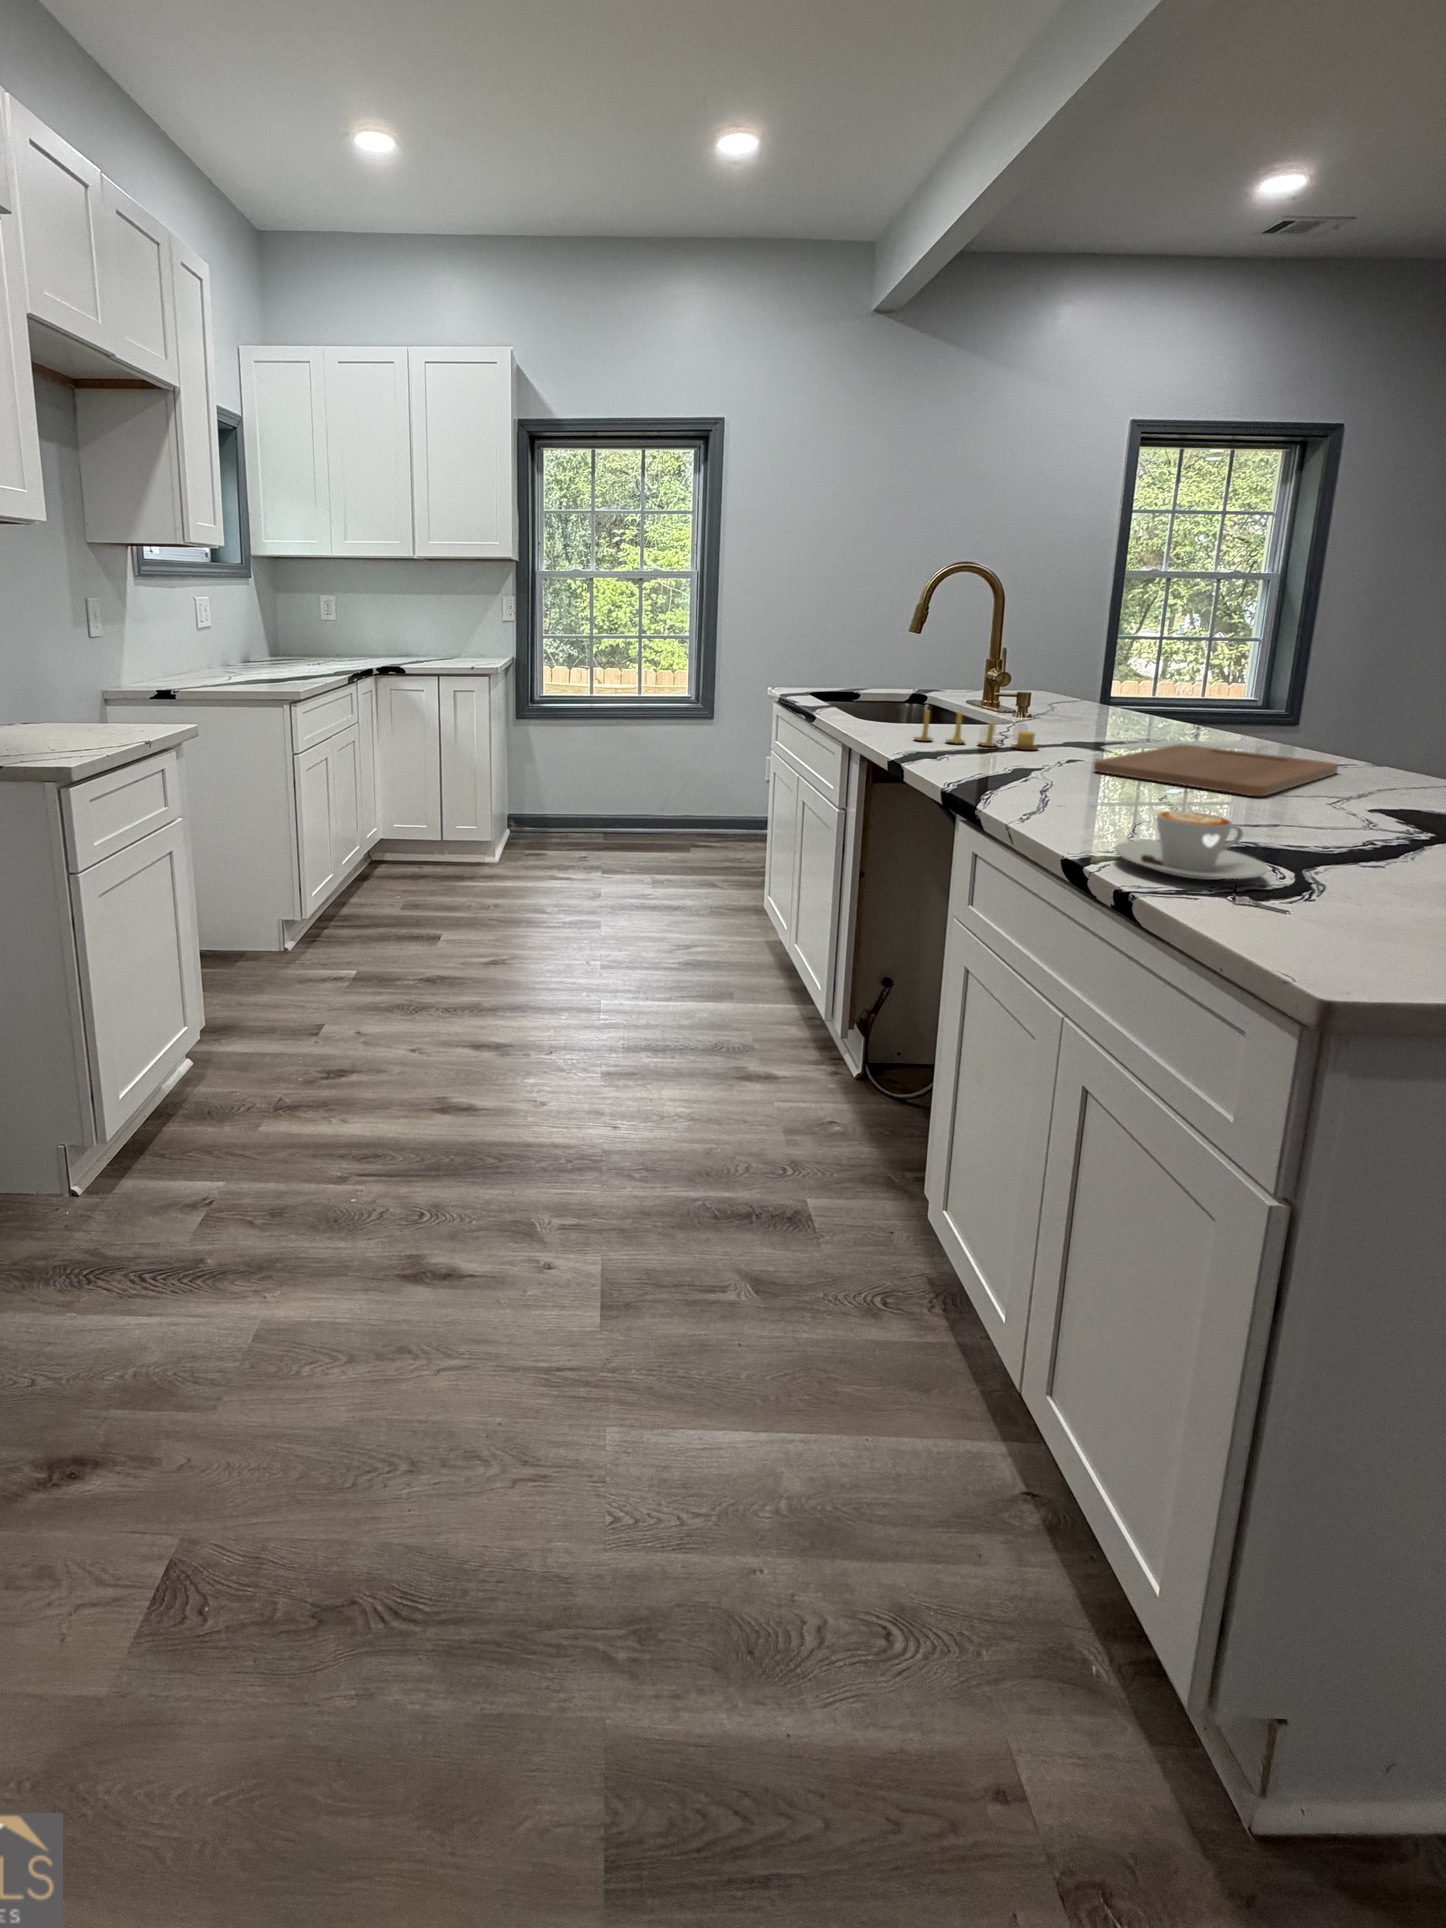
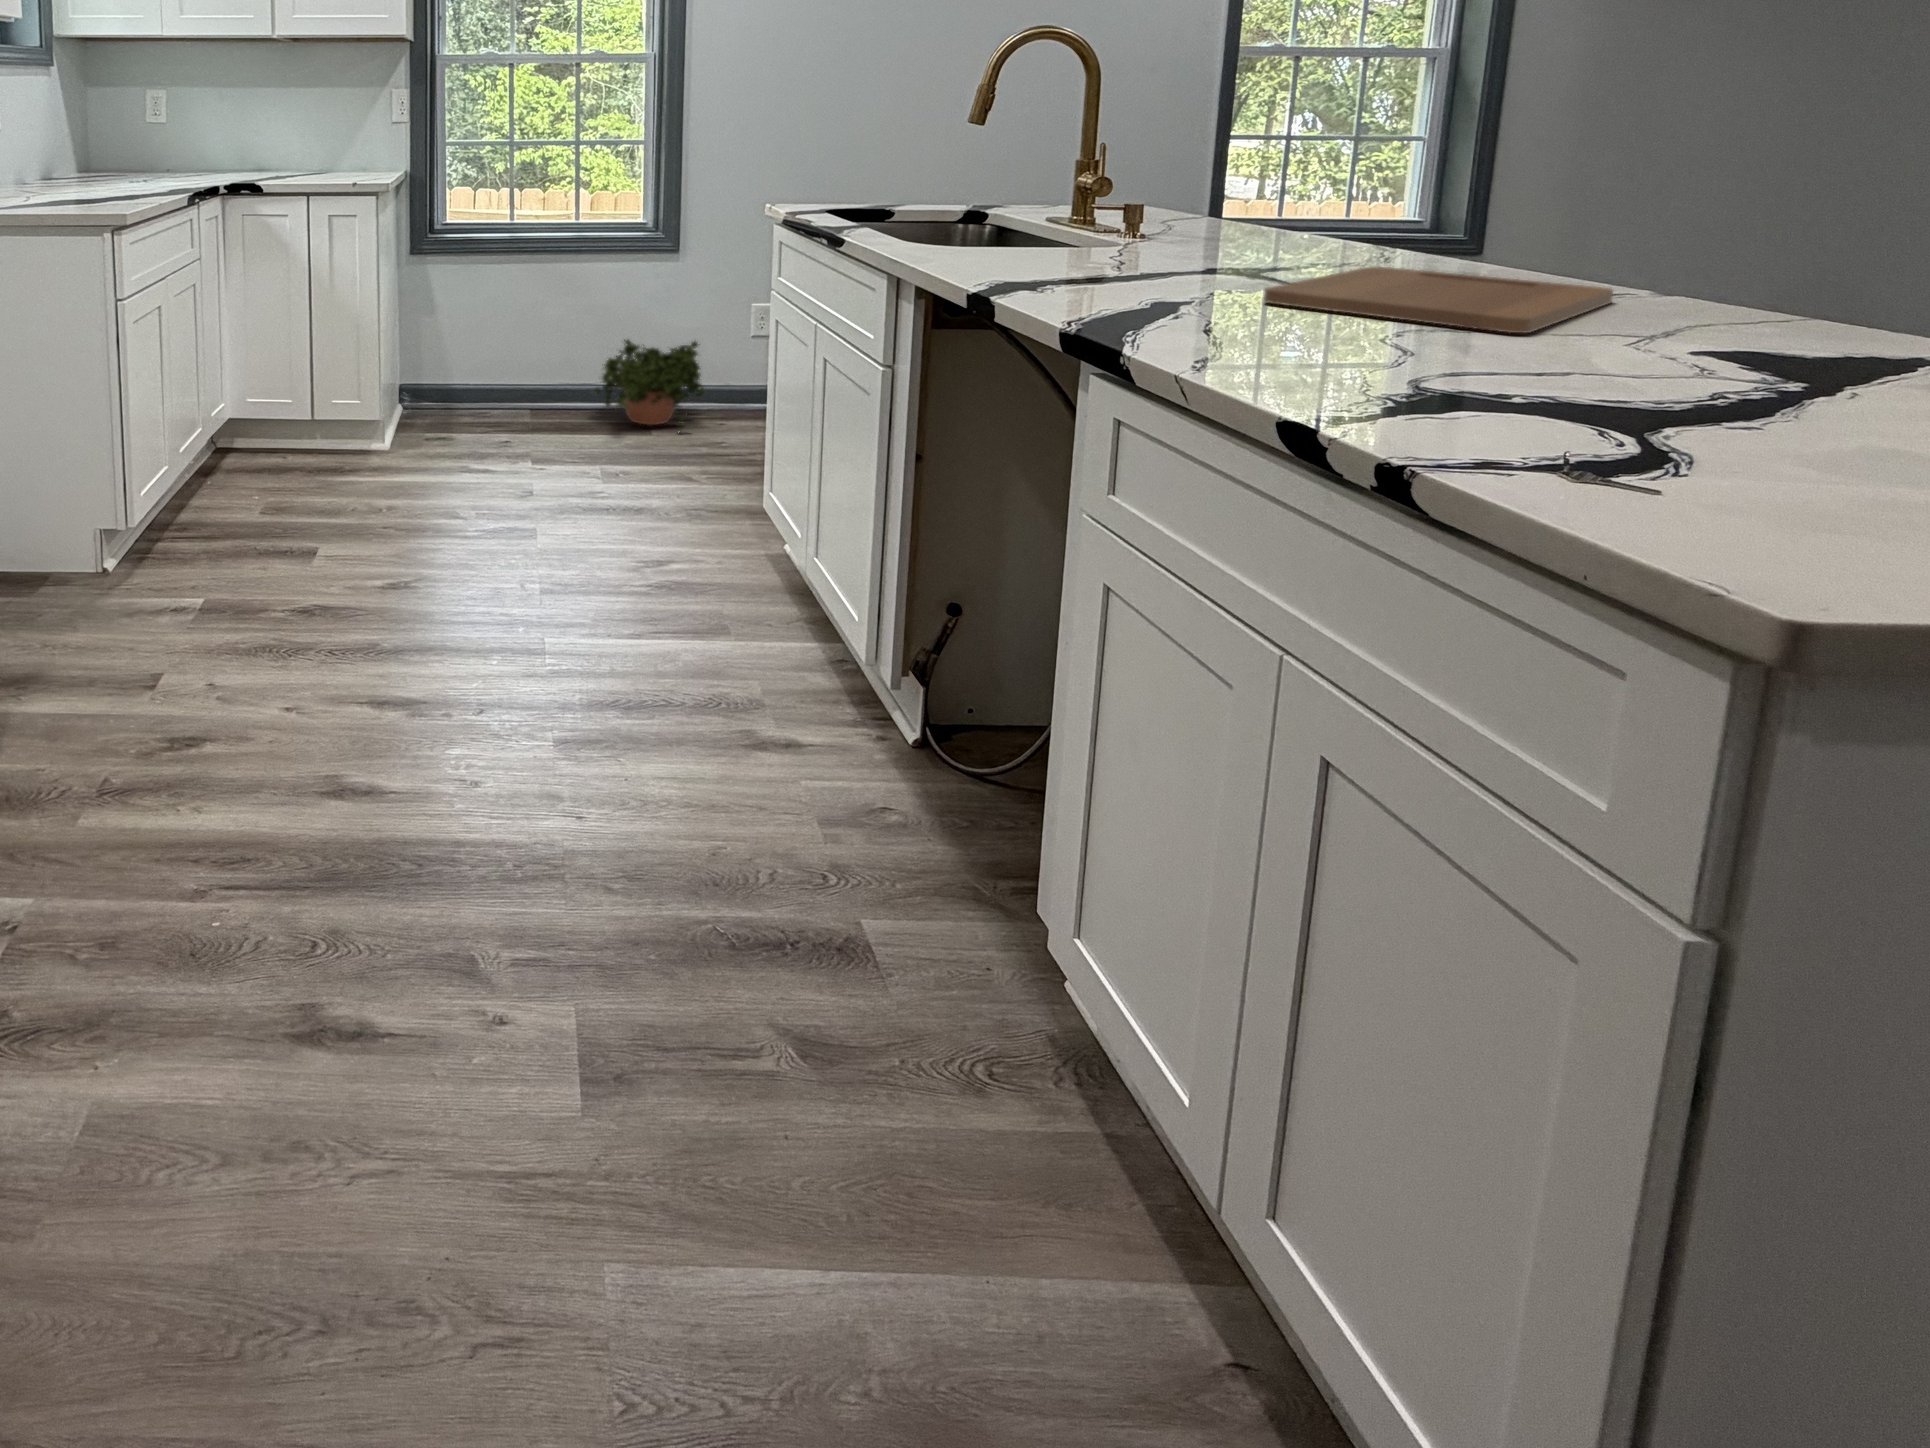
candle: present [914,710,1038,750] -> none [990,218,1173,276]
potted plant: none [647,784,733,855] -> present [594,340,705,425]
coffee cup: present [1114,811,1268,880] -> none [1361,348,1610,448]

